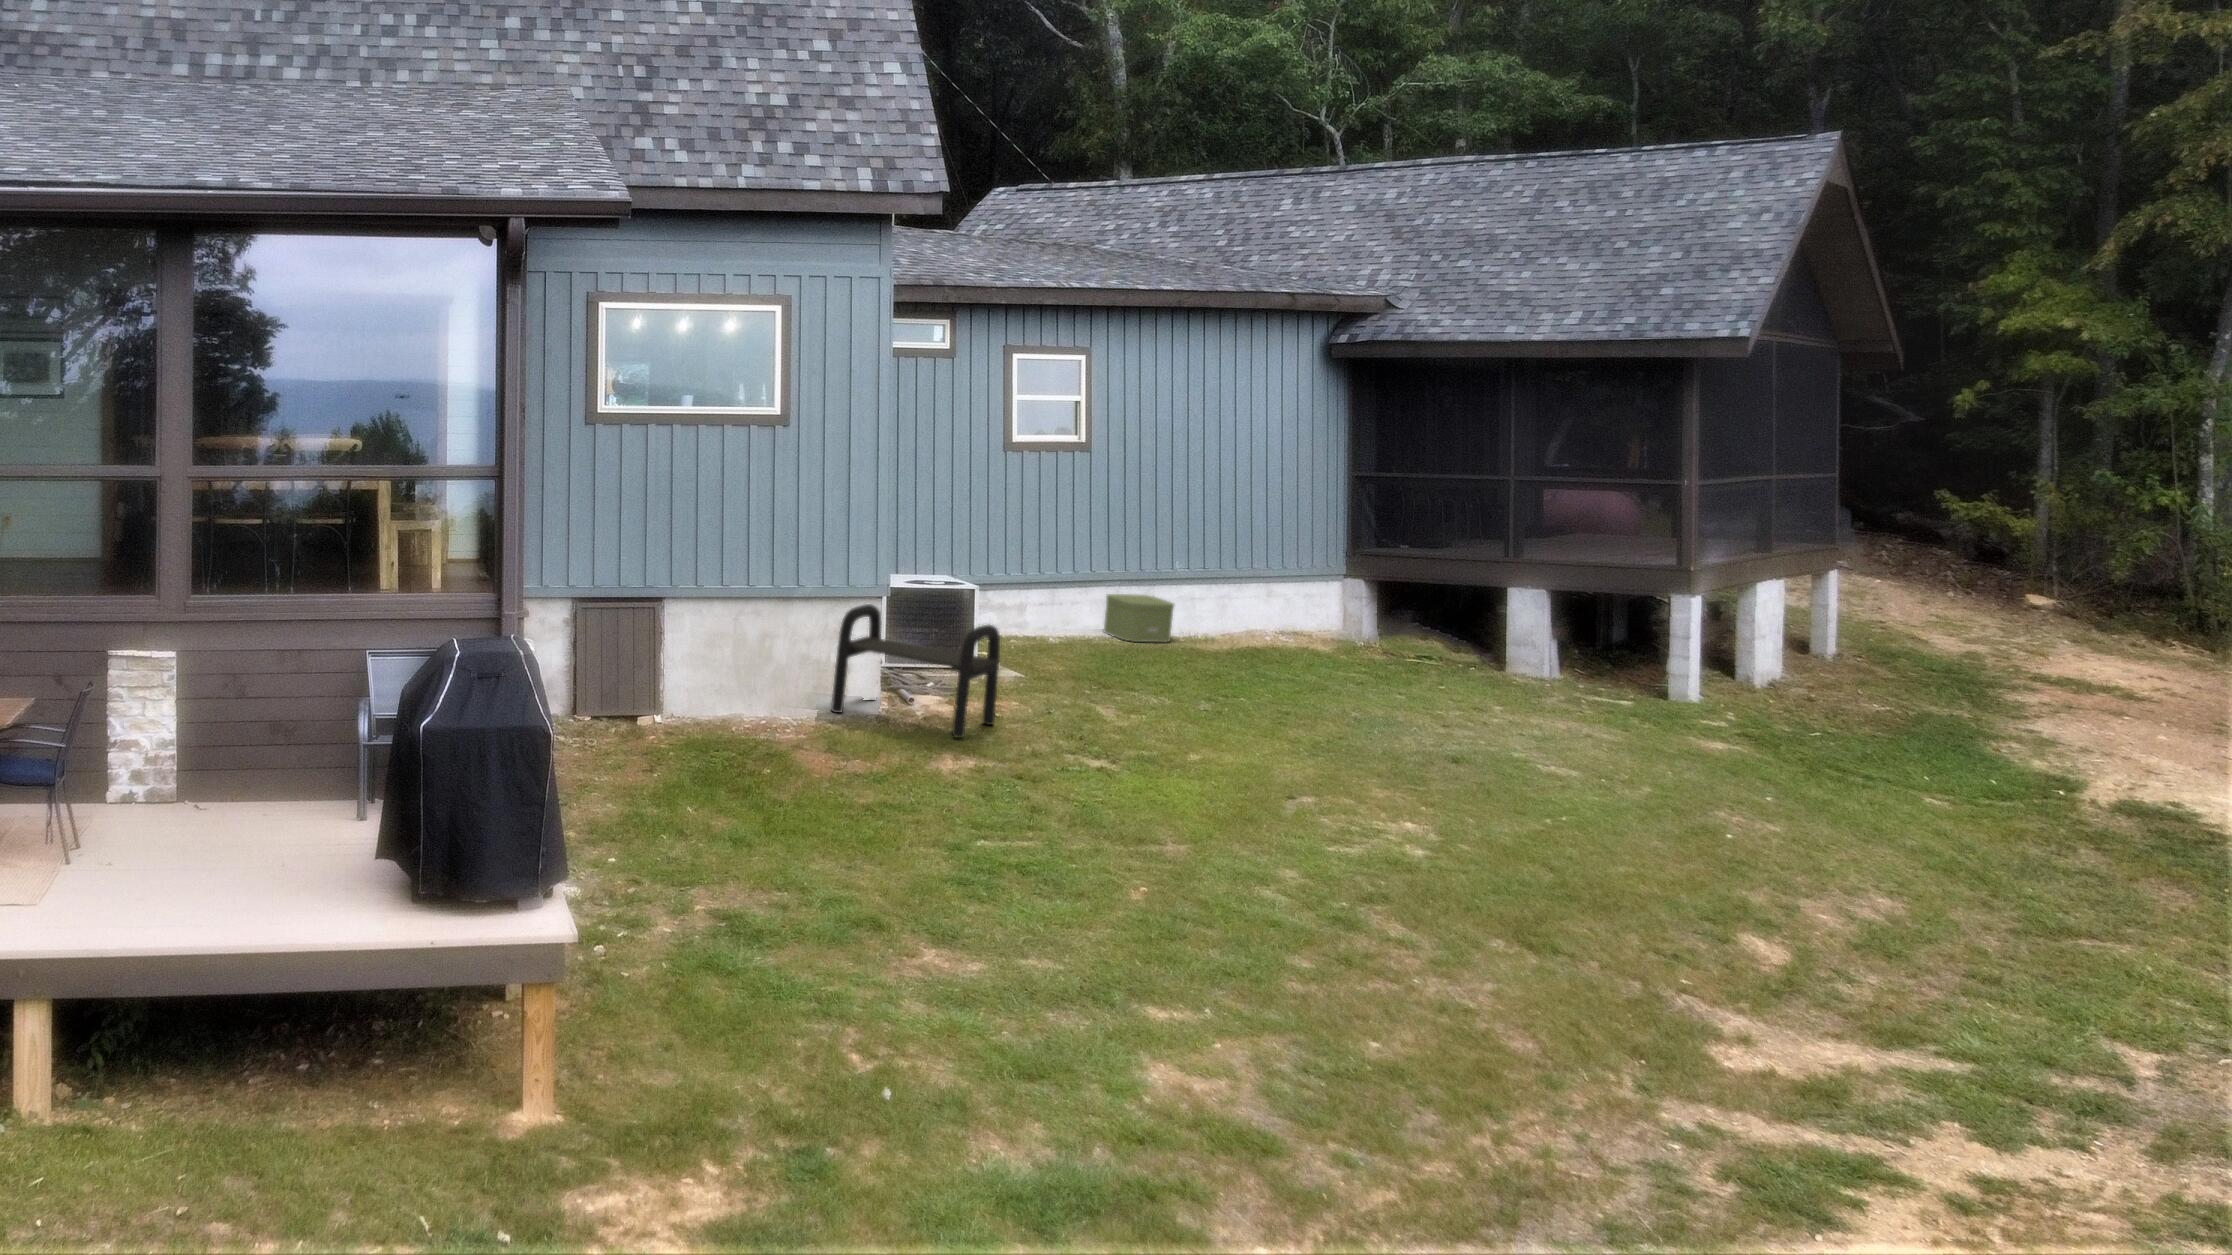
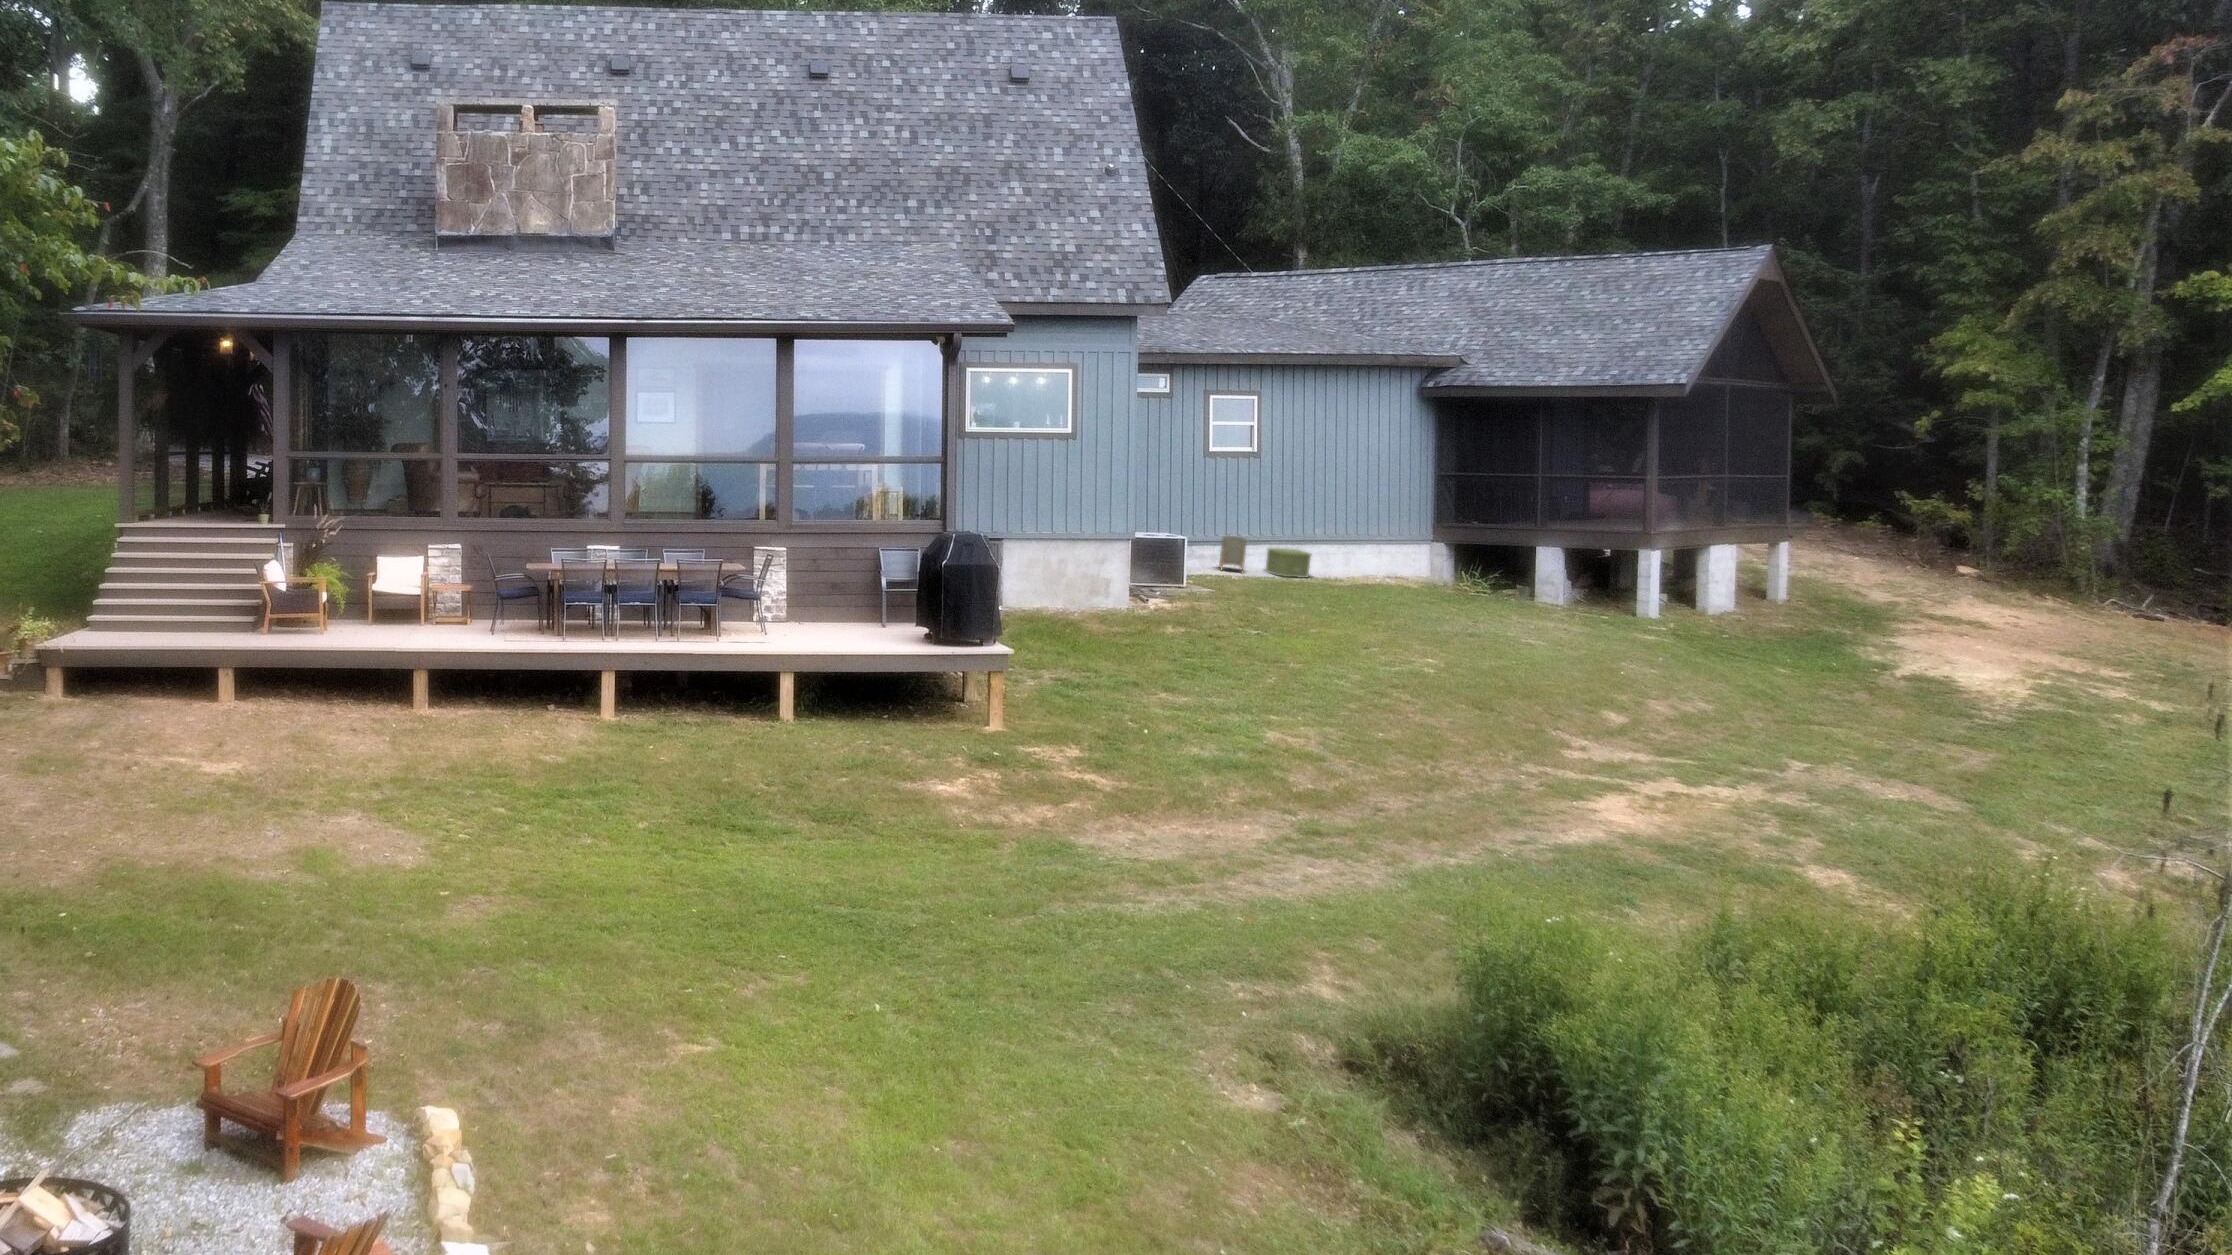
planter: none [1031,577,1075,637] -> present [1219,536,1247,570]
bench: present [831,604,1000,738] -> none [1099,544,1200,618]

